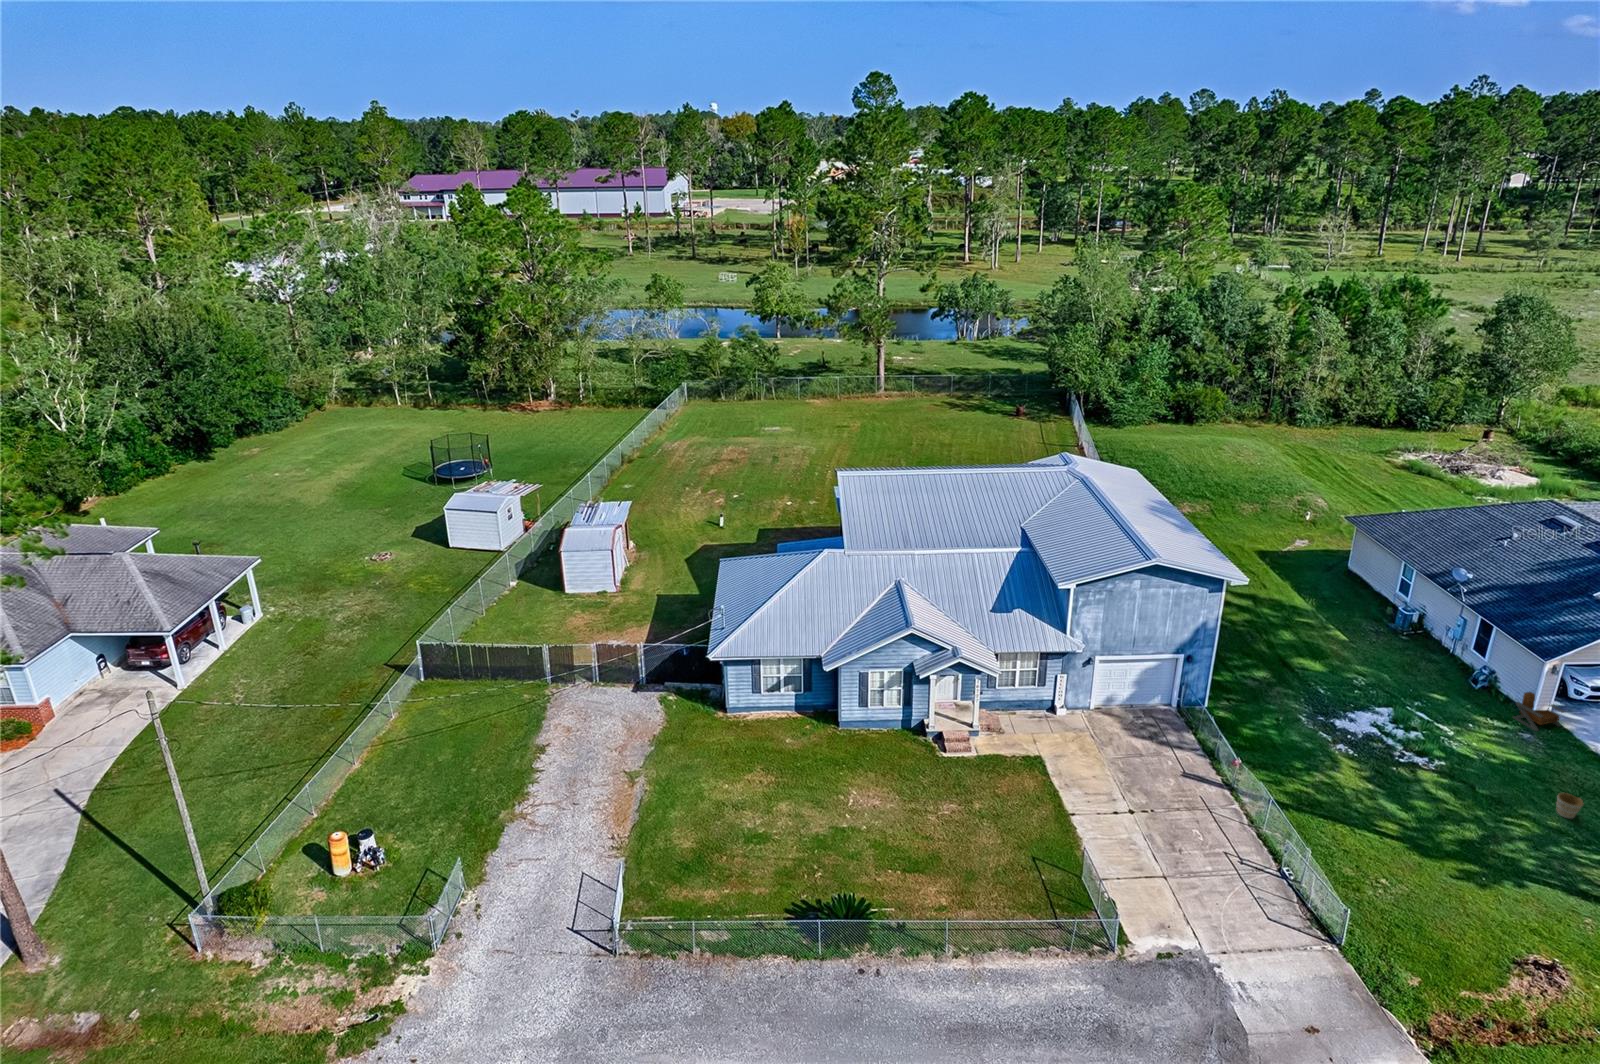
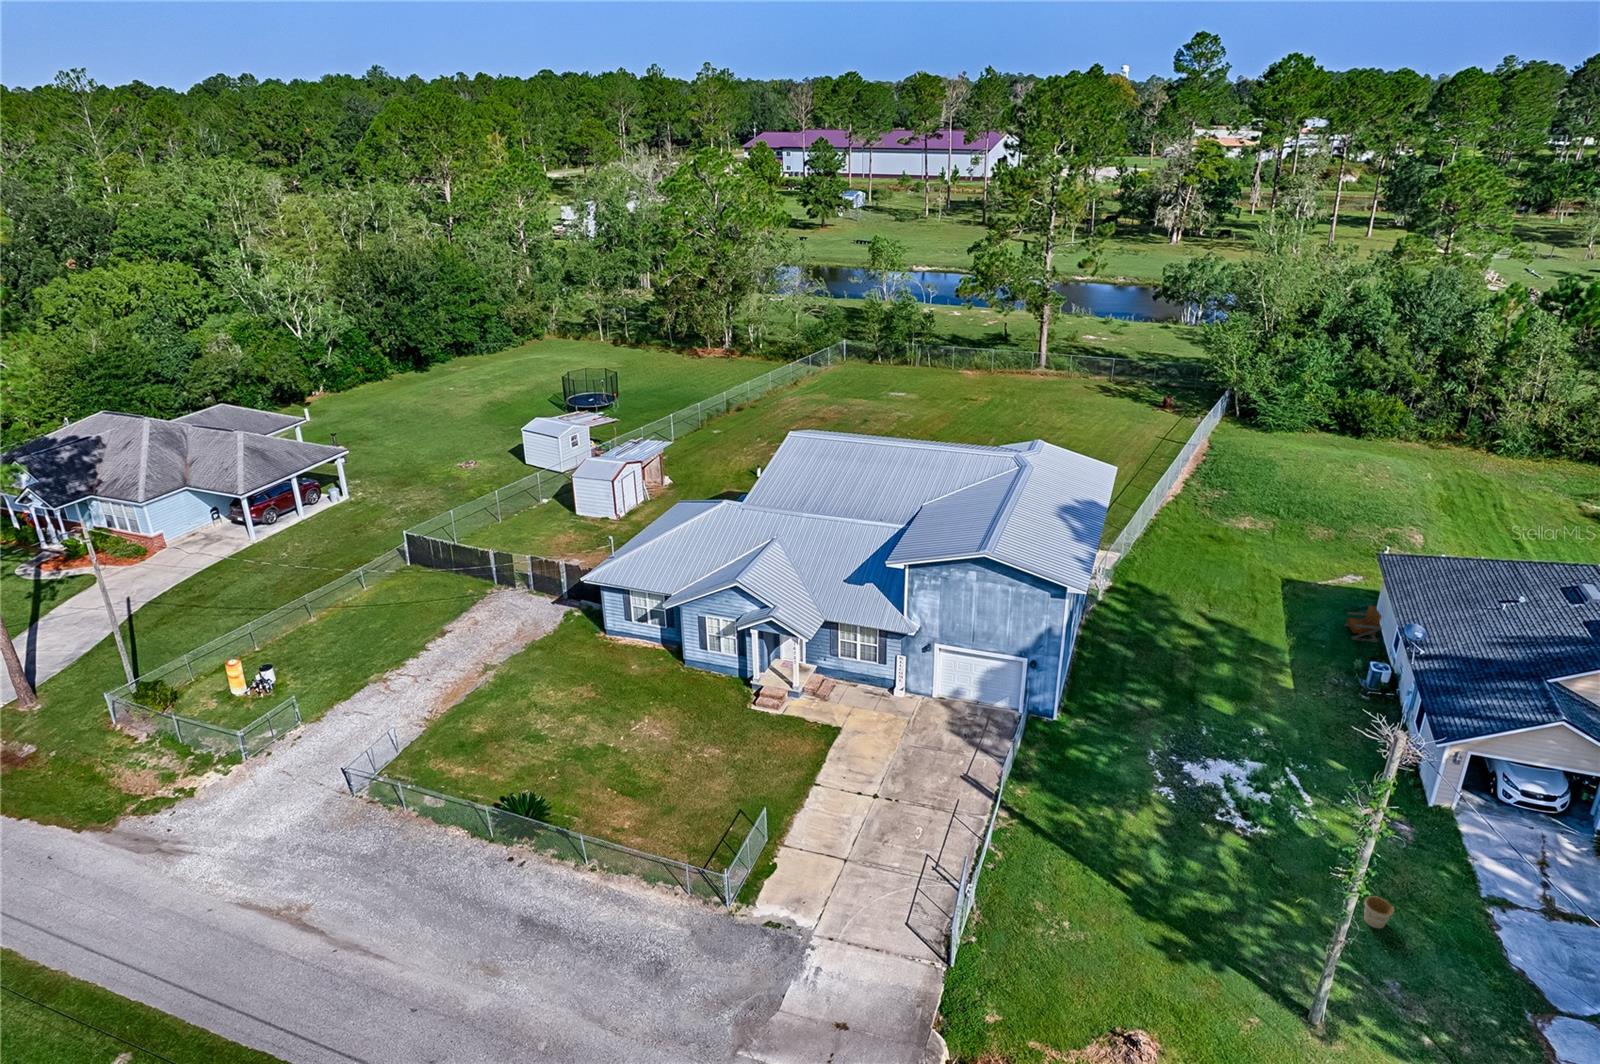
lounge chair: present [1513,692,1564,731] -> present [1345,605,1382,642]

